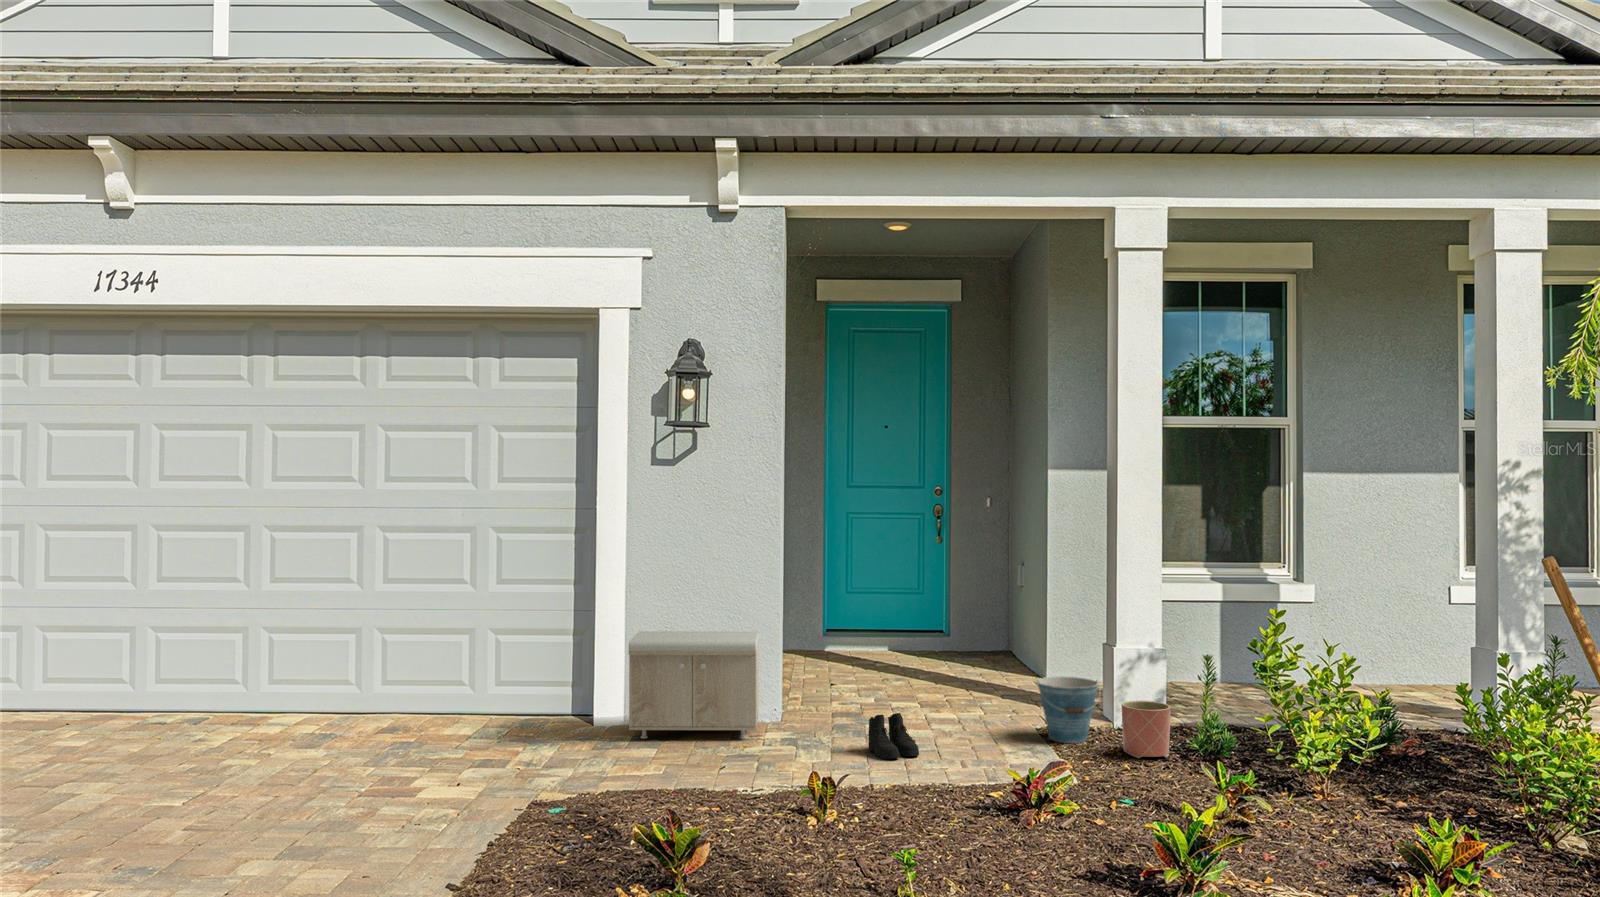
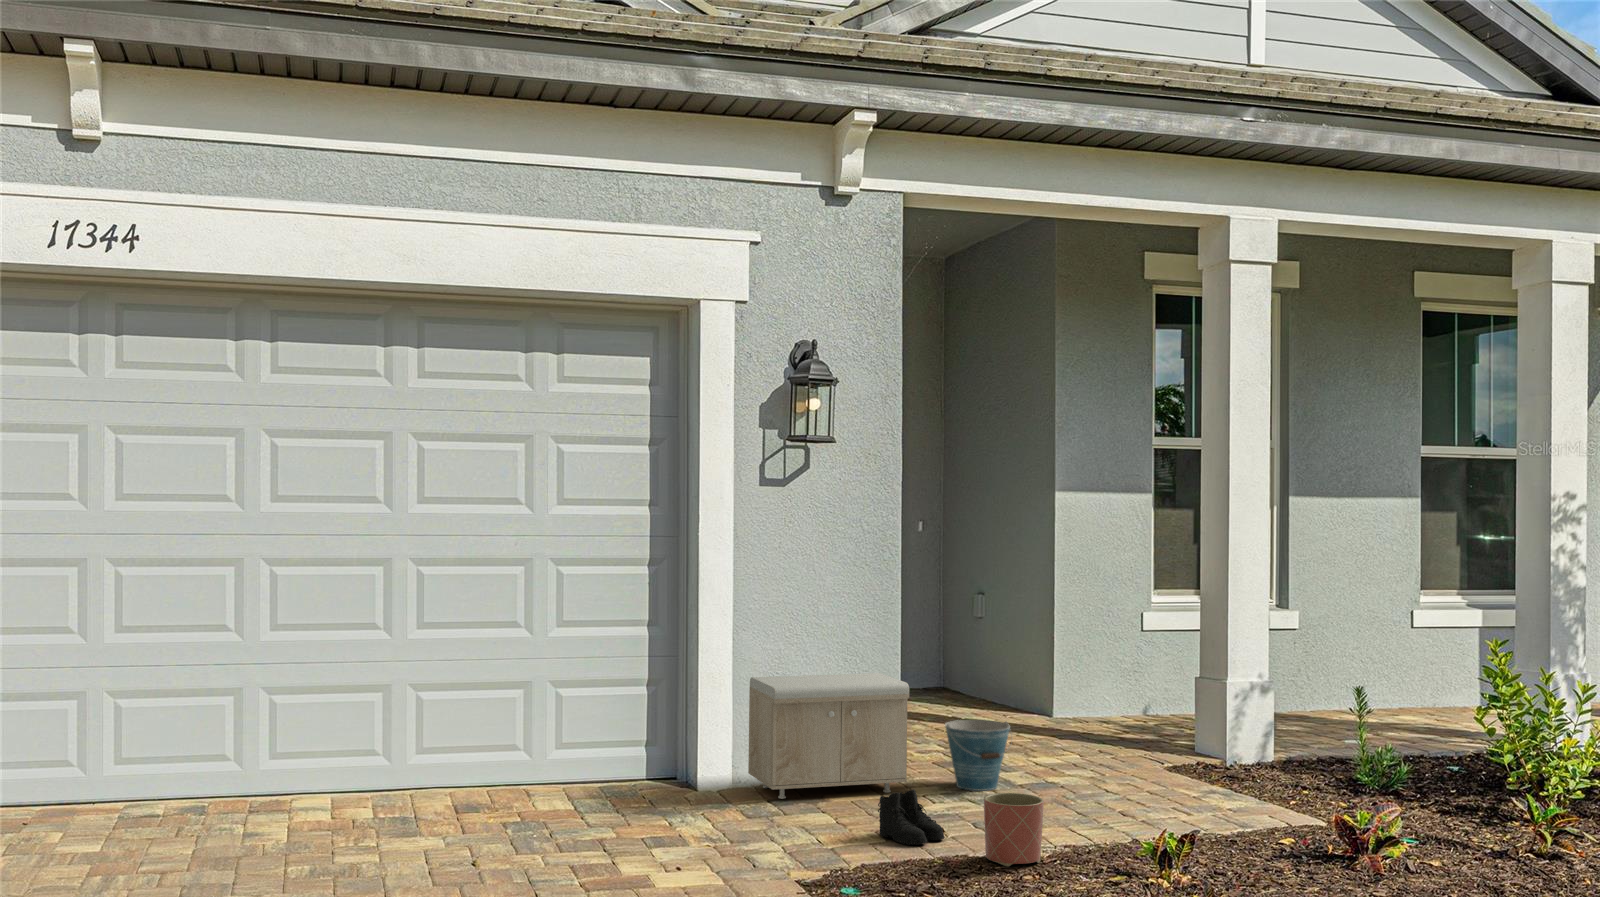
bucket: present [1037,677,1099,743] -> present [945,720,1010,791]
planter: present [1121,701,1171,758] -> present [984,793,1044,867]
boots: present [868,713,919,759] -> present [878,789,945,845]

